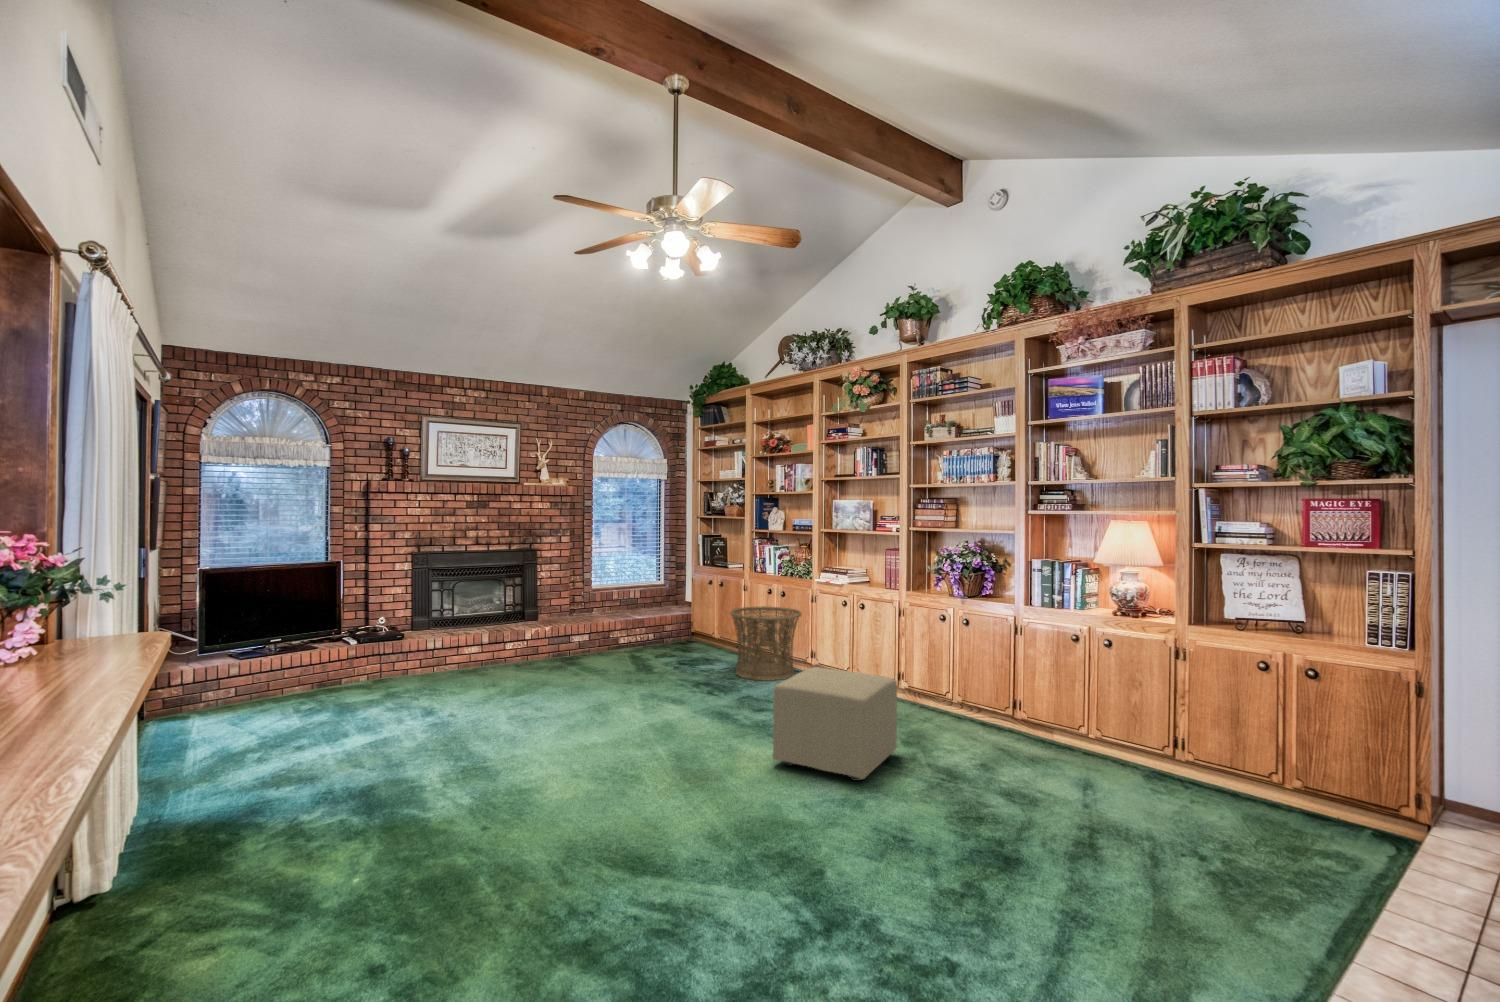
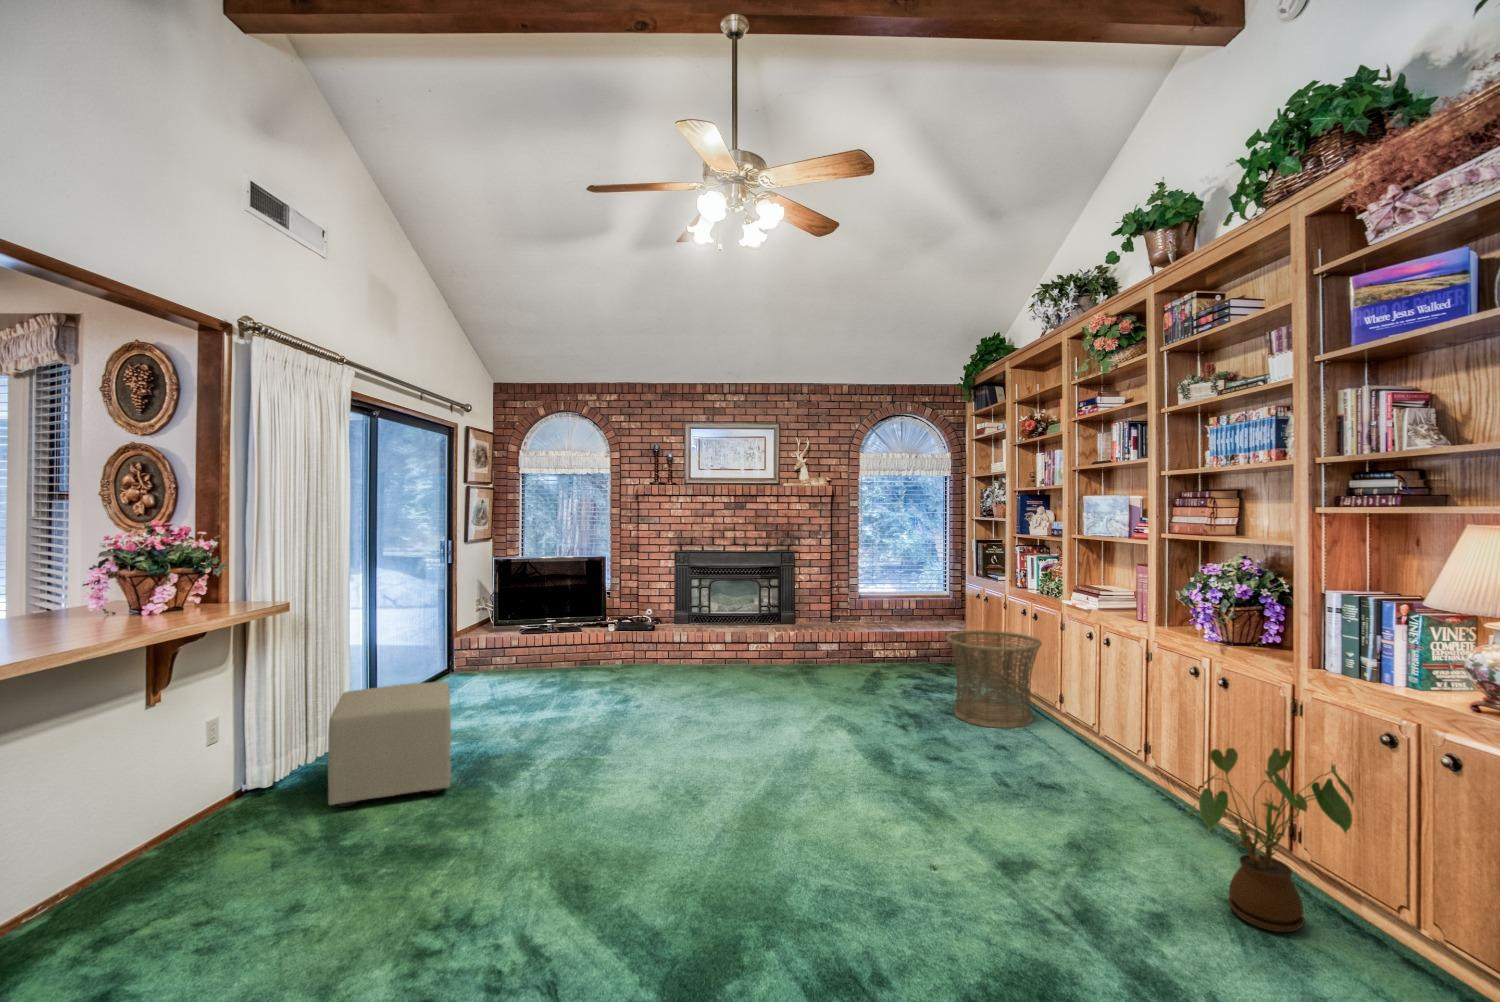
house plant: none [985,649,1075,753] -> present [1186,748,1354,932]
ottoman: present [773,667,897,781] -> present [328,682,451,807]

